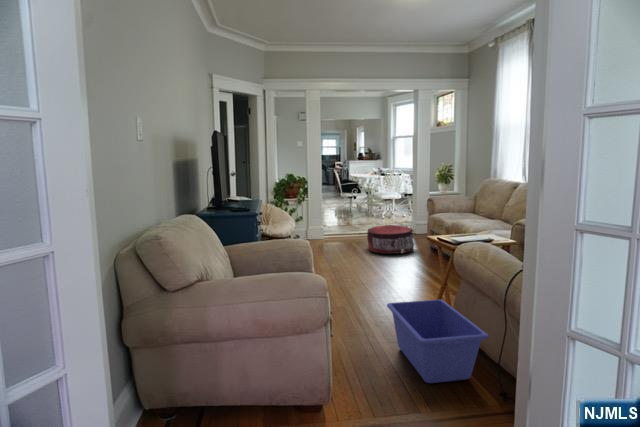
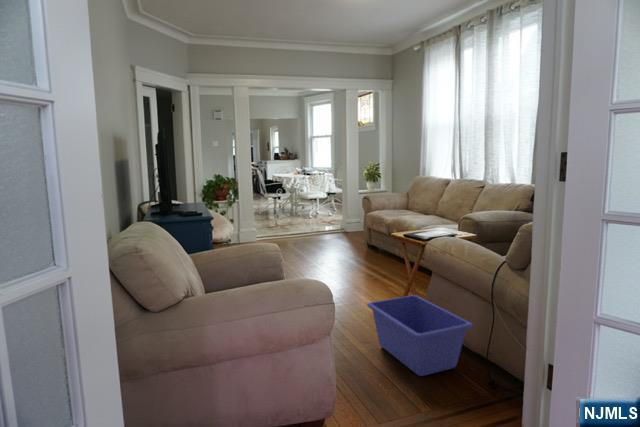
pouf: present [367,225,414,254] -> none [307,225,355,255]

